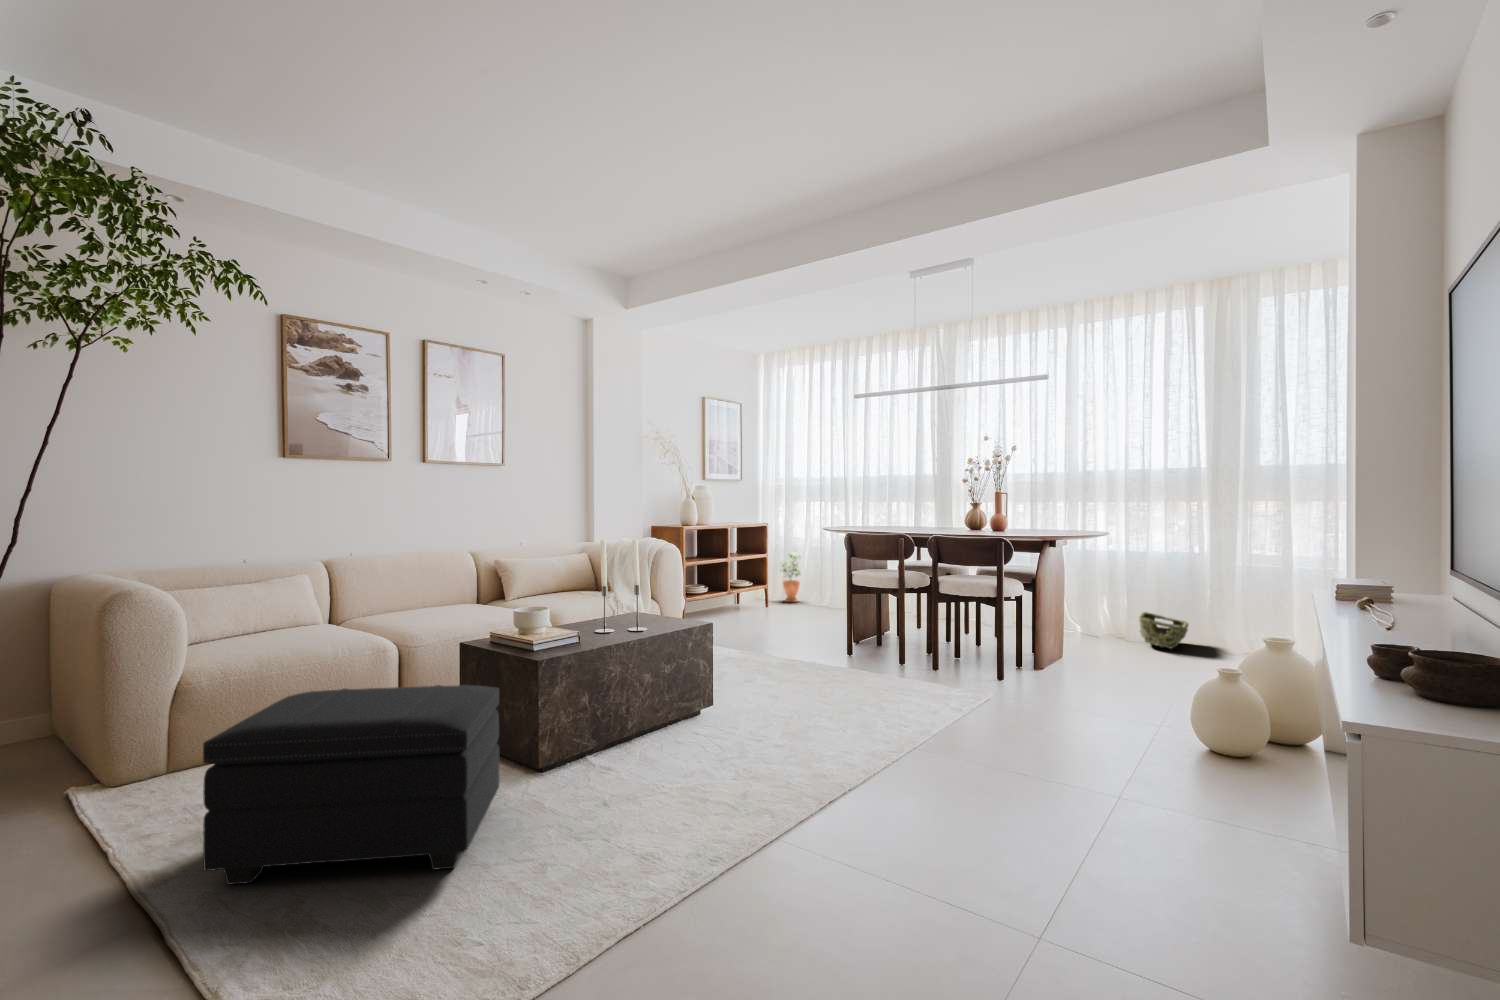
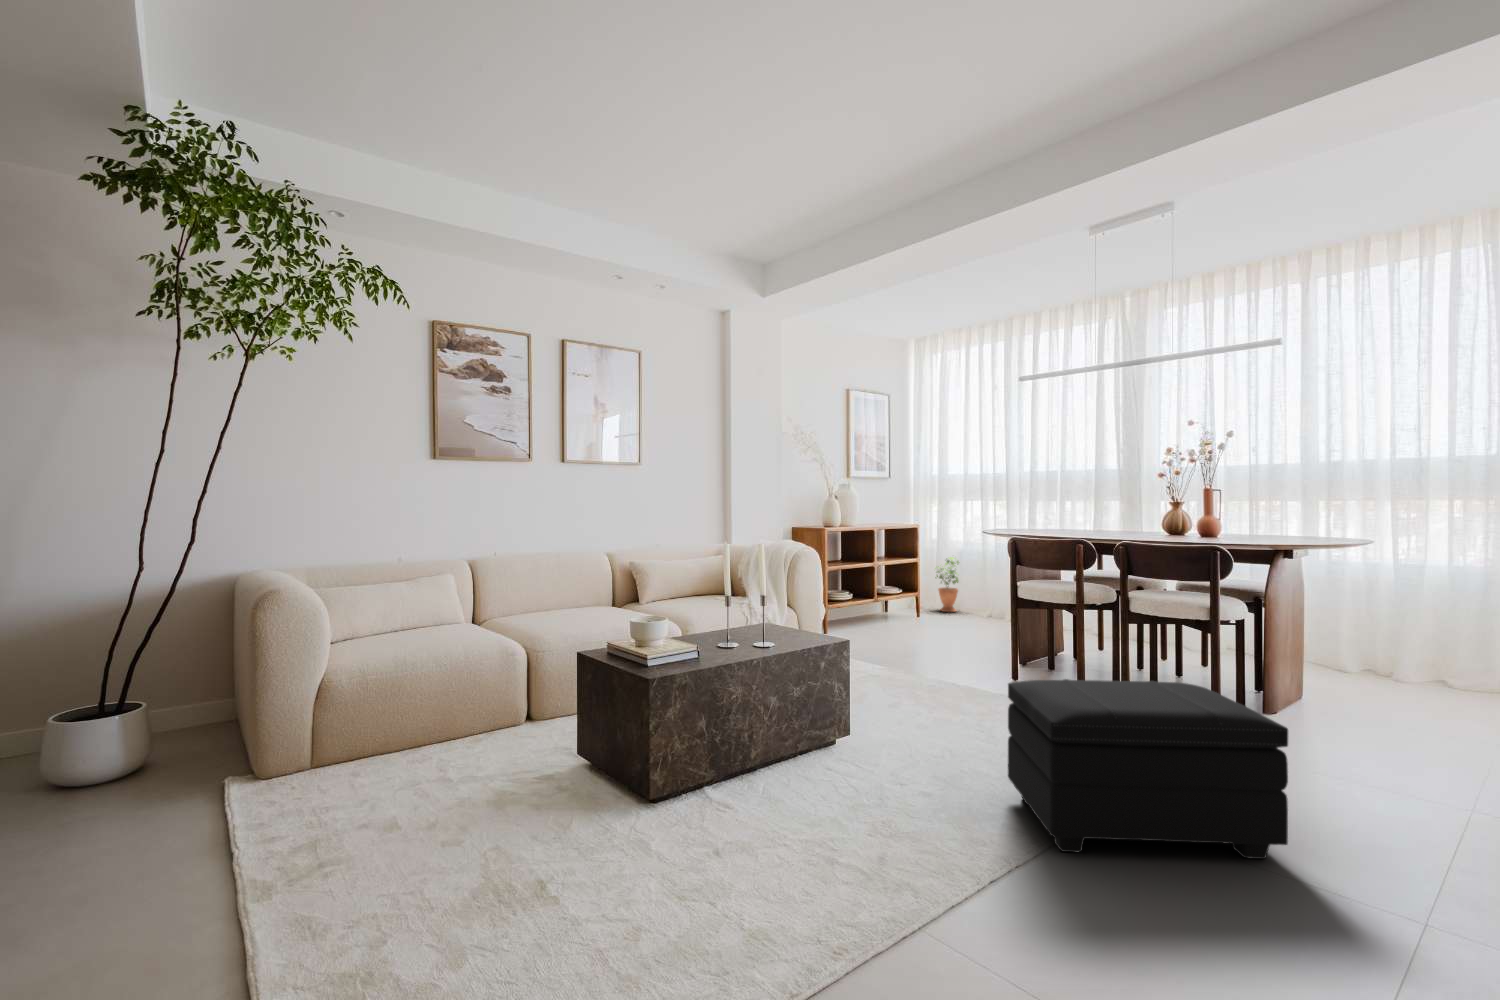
woven basket: present [1138,612,1188,649] -> none [1403,645,1479,695]
footstool: present [203,685,499,885] -> present [1008,679,1288,859]

